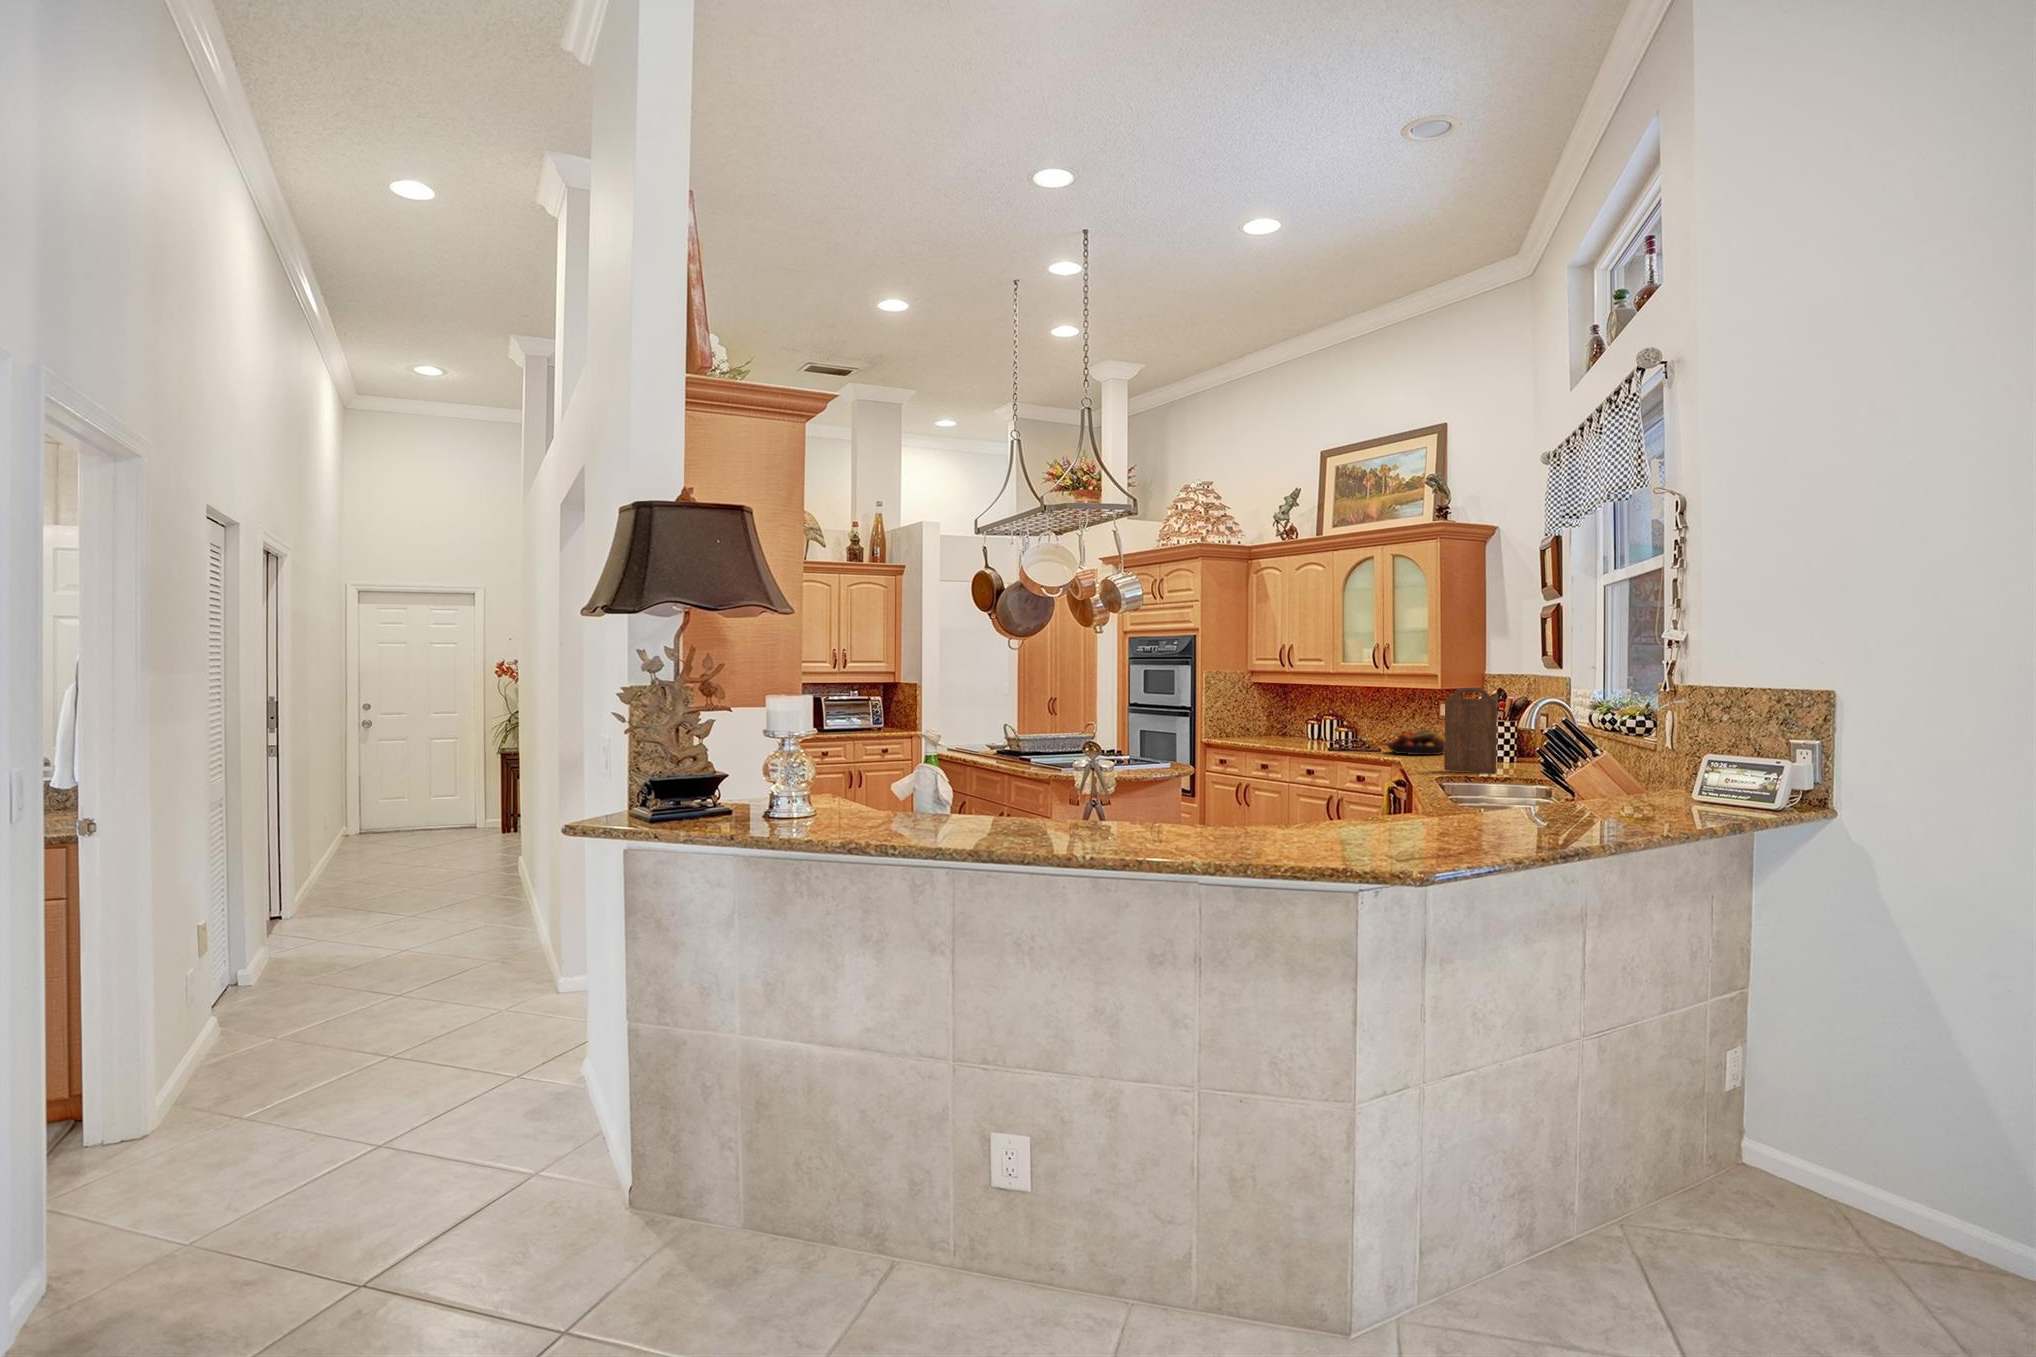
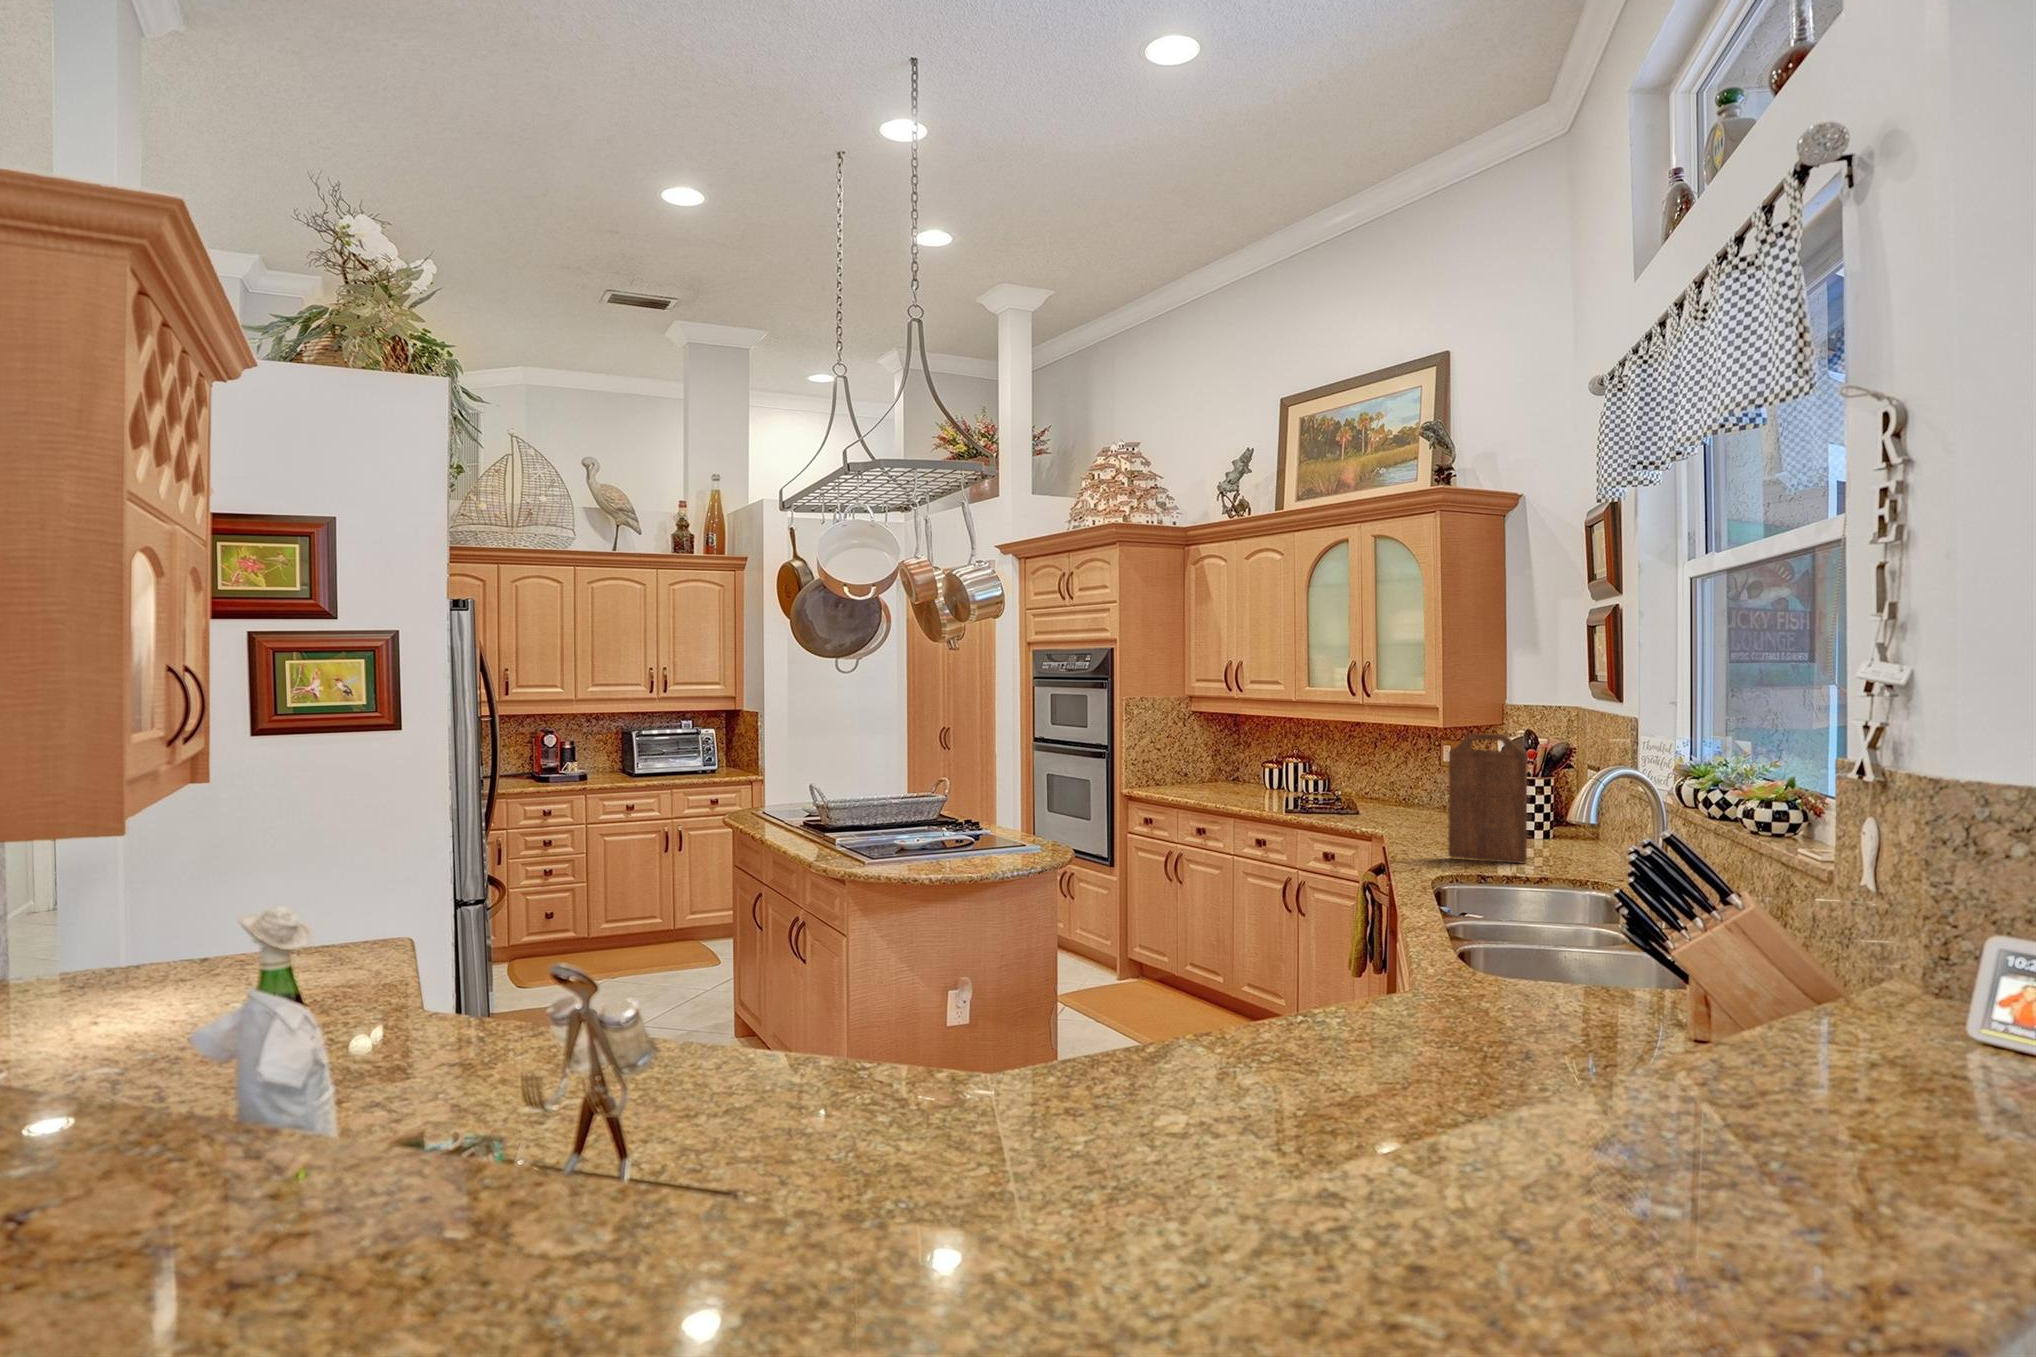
fruit bowl: present [1387,729,1445,755] -> none [1369,783,1454,821]

